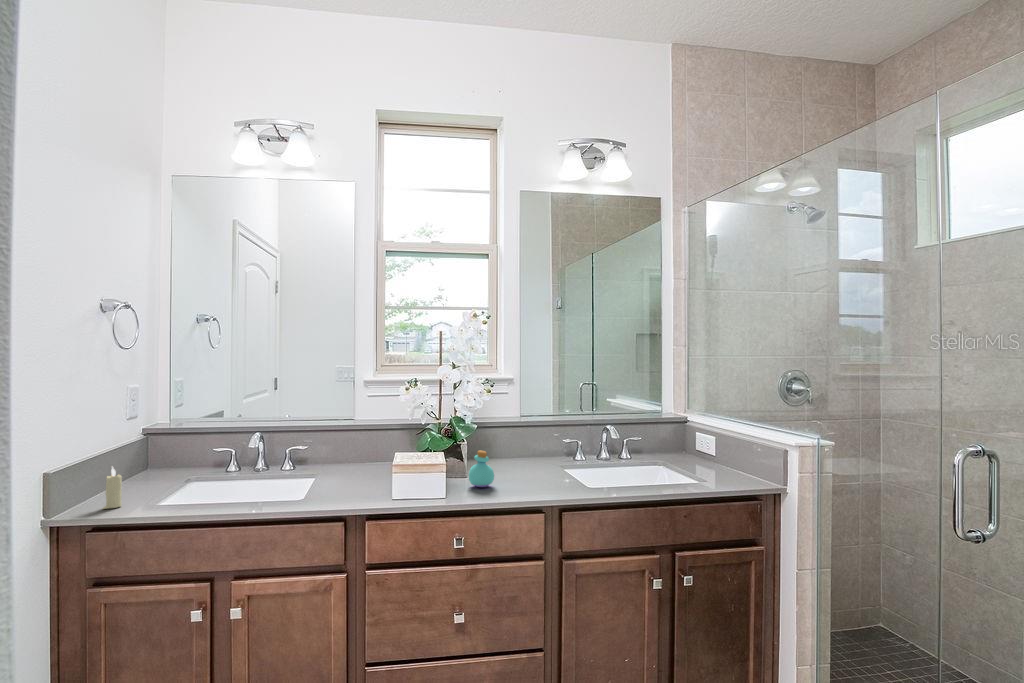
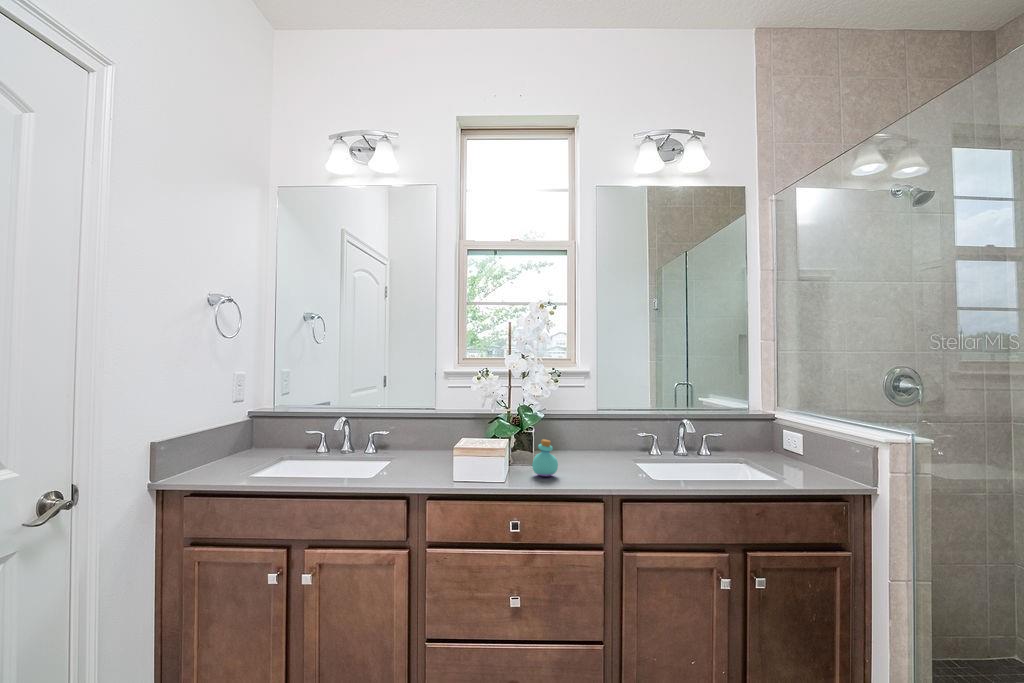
candle: present [103,467,122,509] -> none [201,438,219,476]

